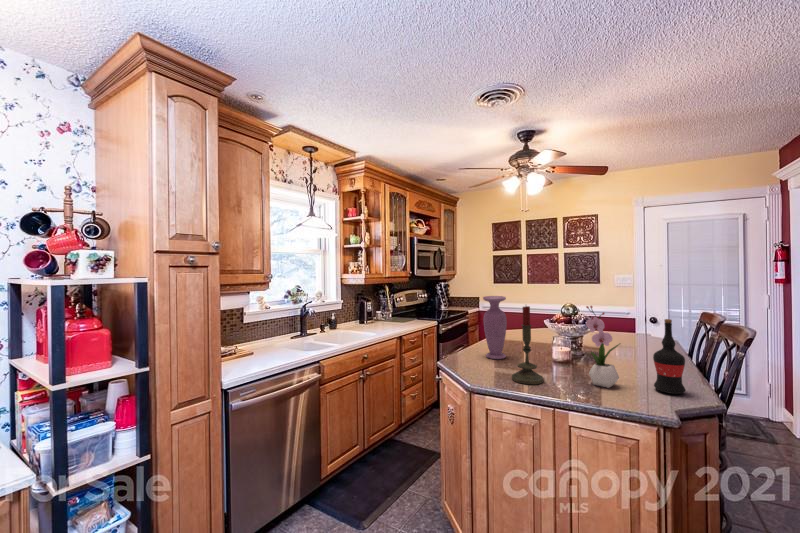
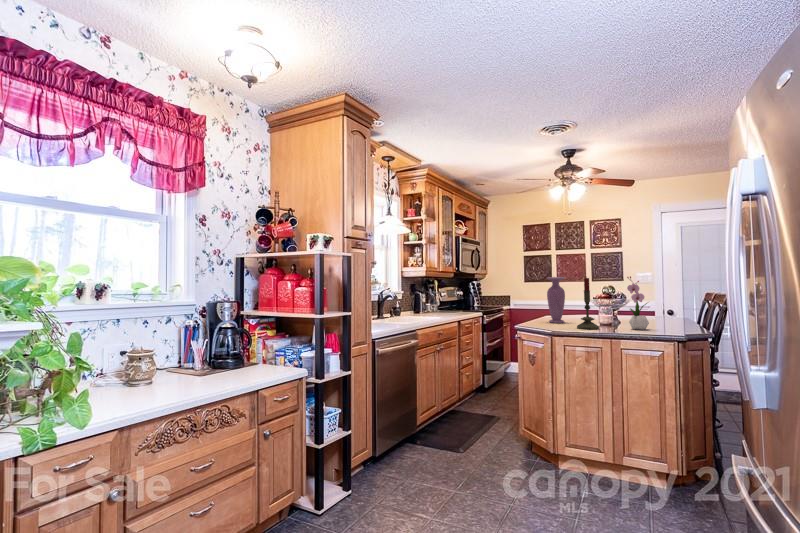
wine bottle: present [653,319,686,394] -> none [670,284,691,331]

